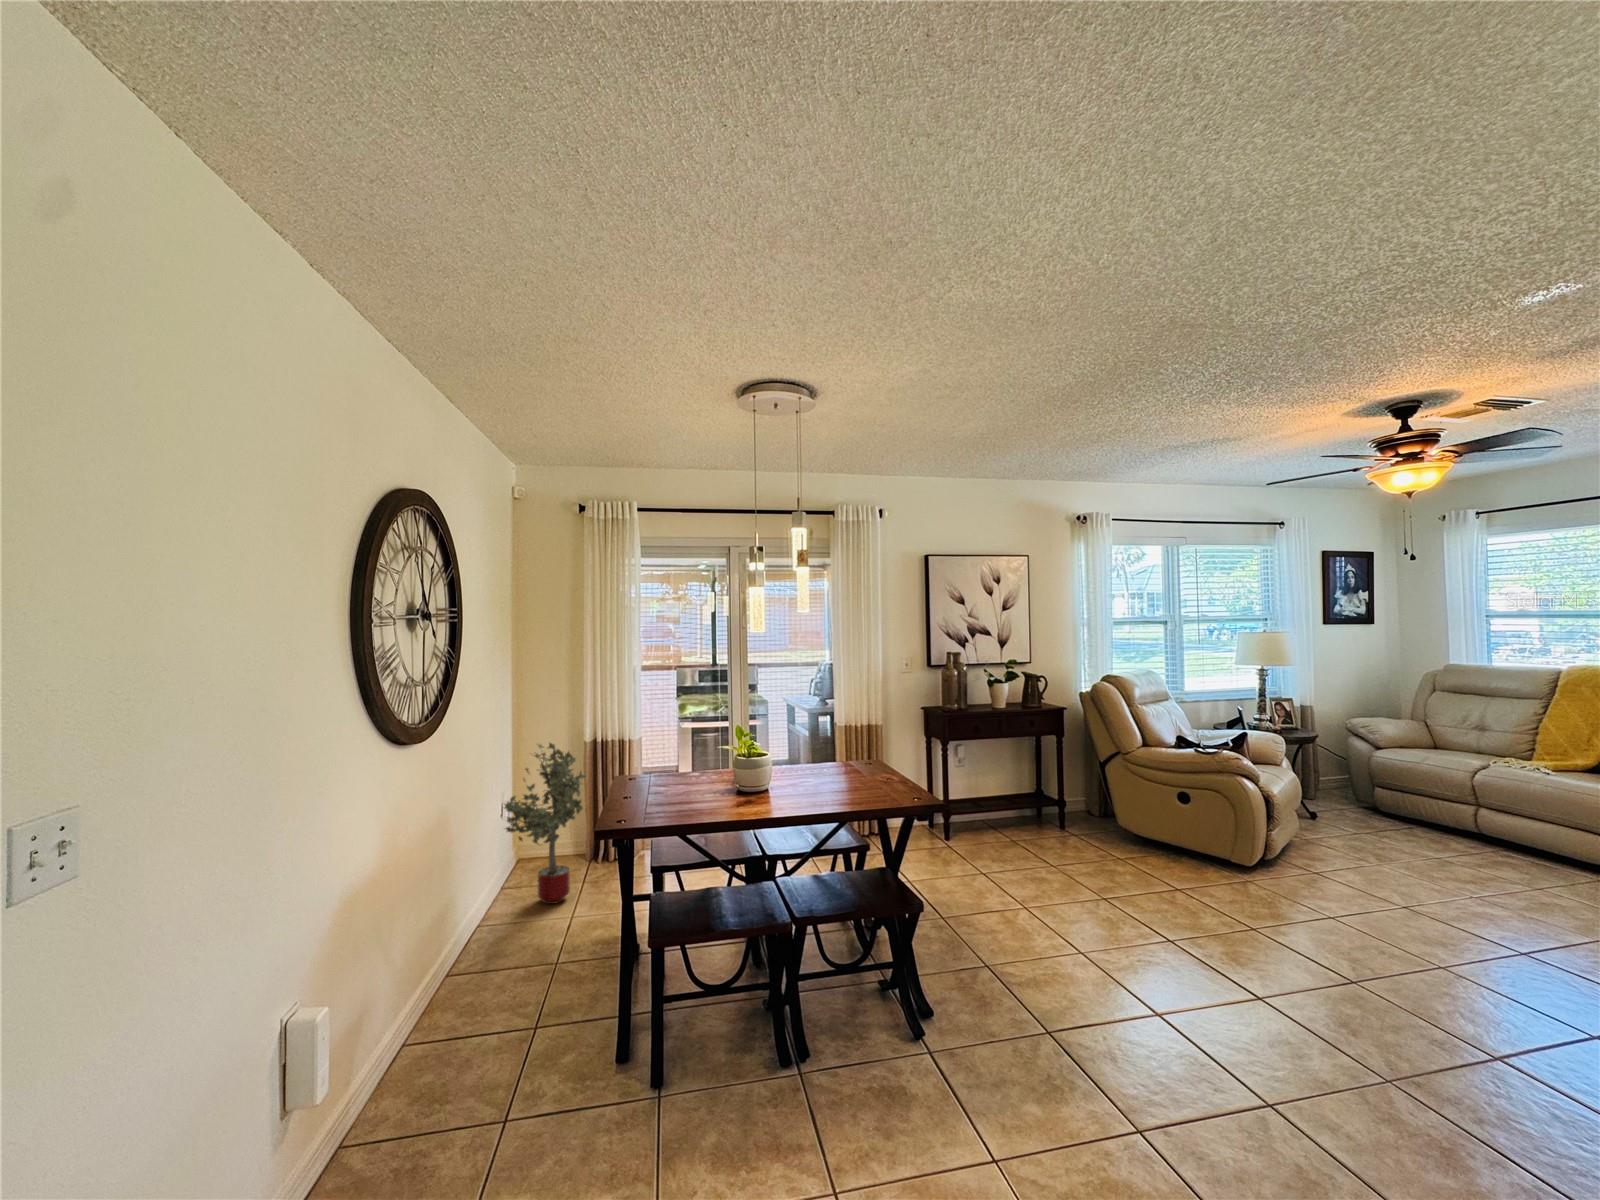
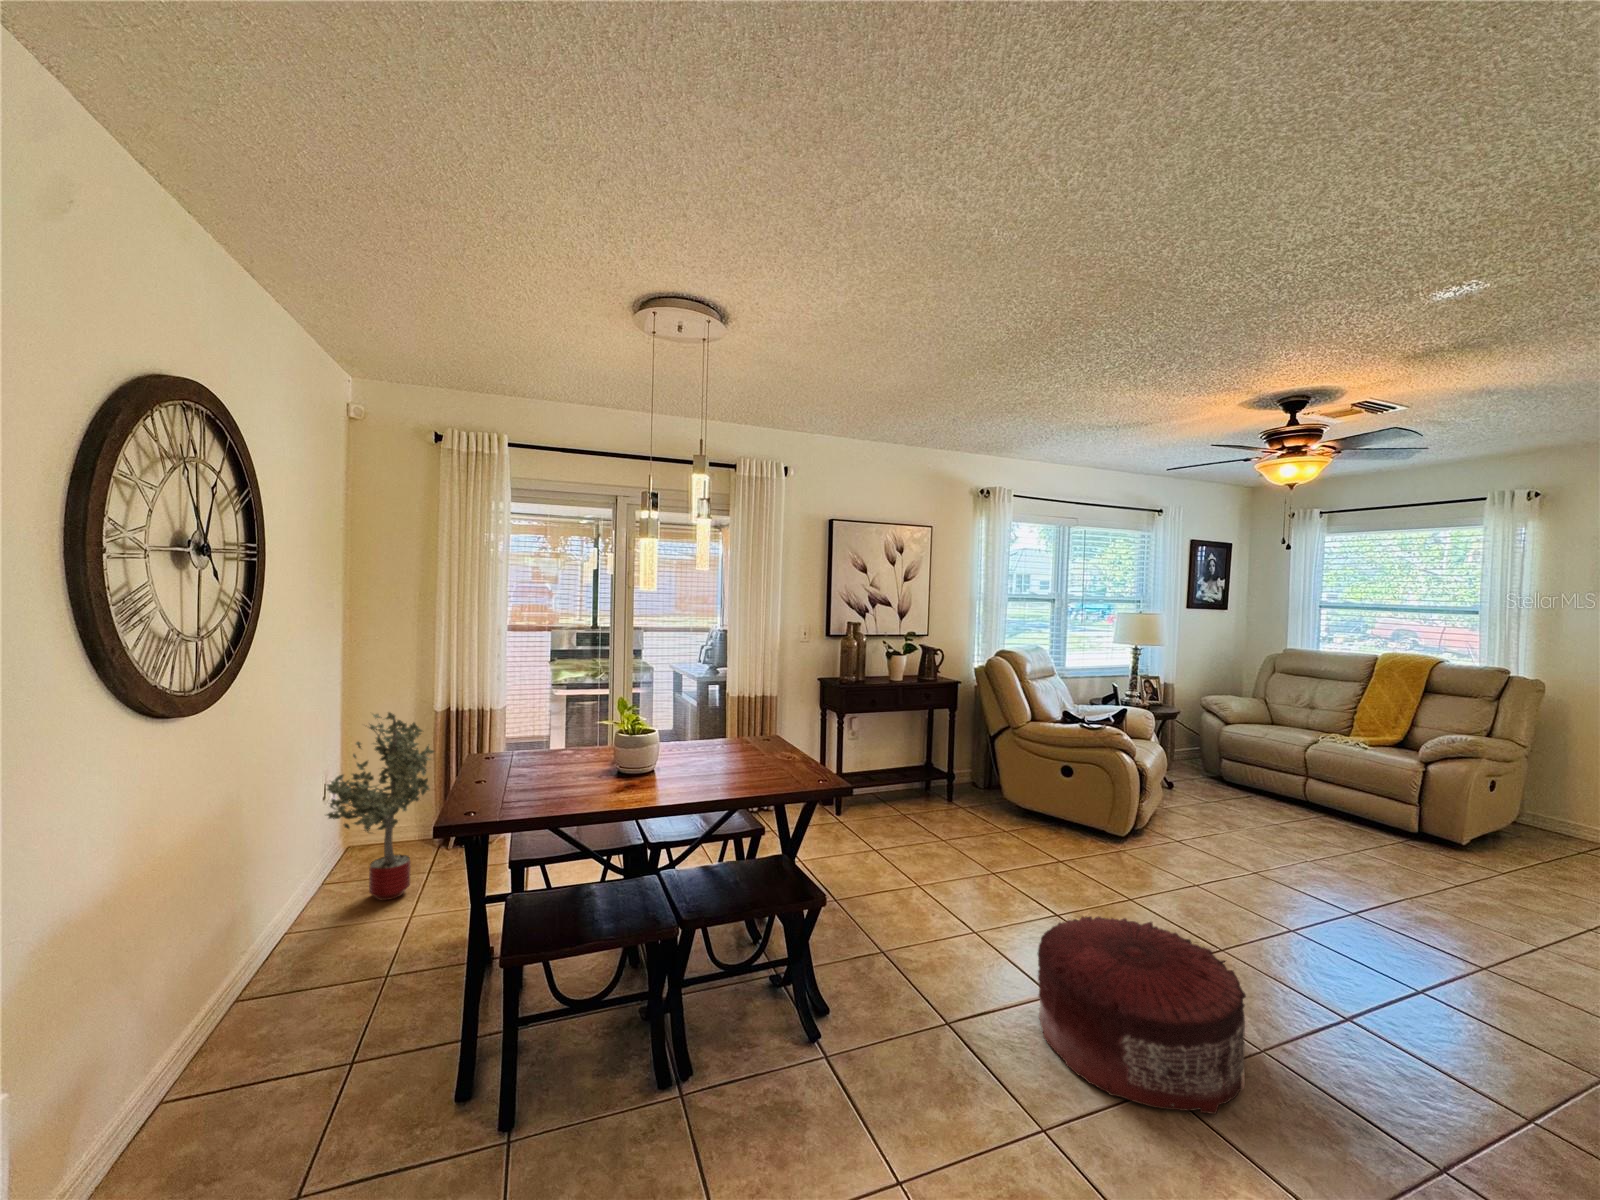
pouf: none [1134,933,1358,1128] -> present [1038,916,1246,1114]

